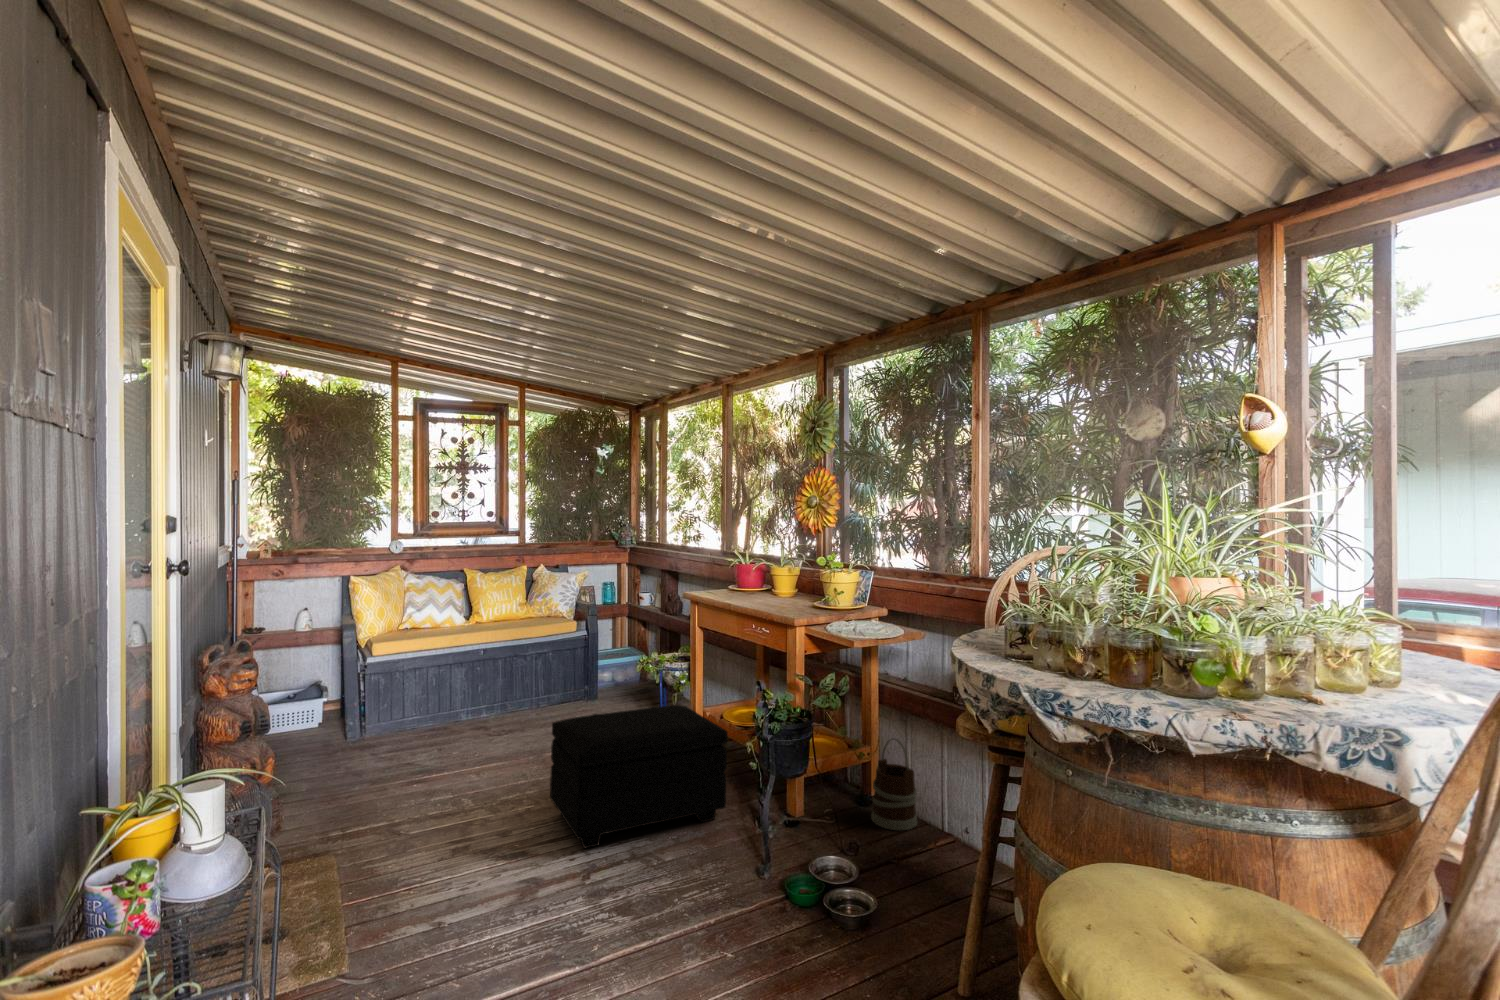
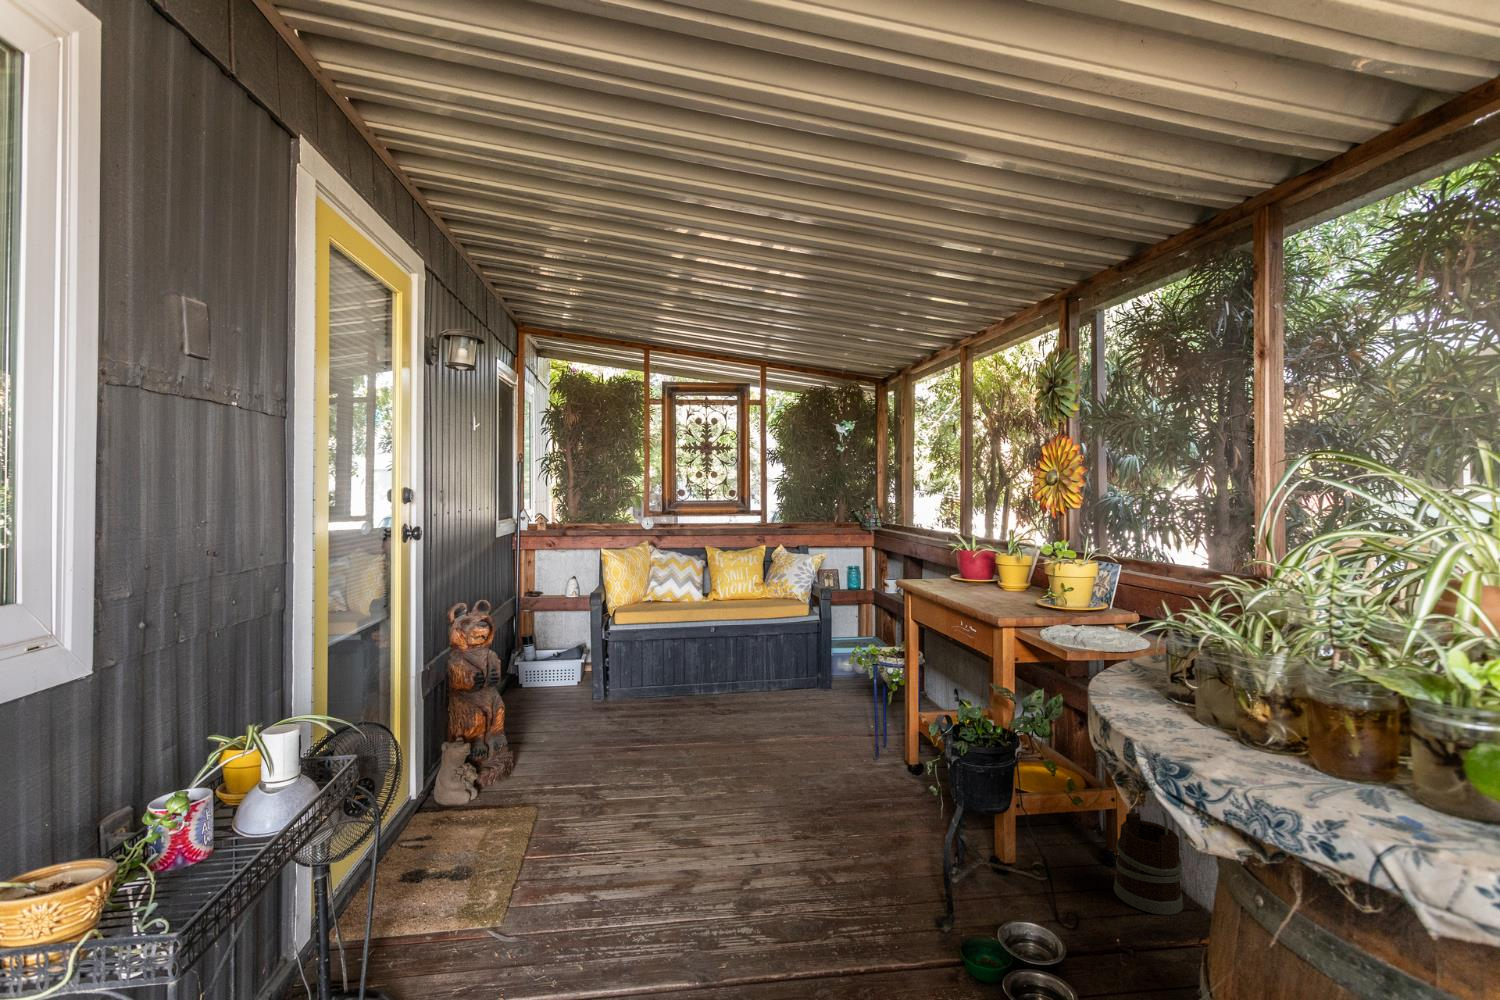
footstool: present [550,705,728,848] -> none [737,706,923,849]

